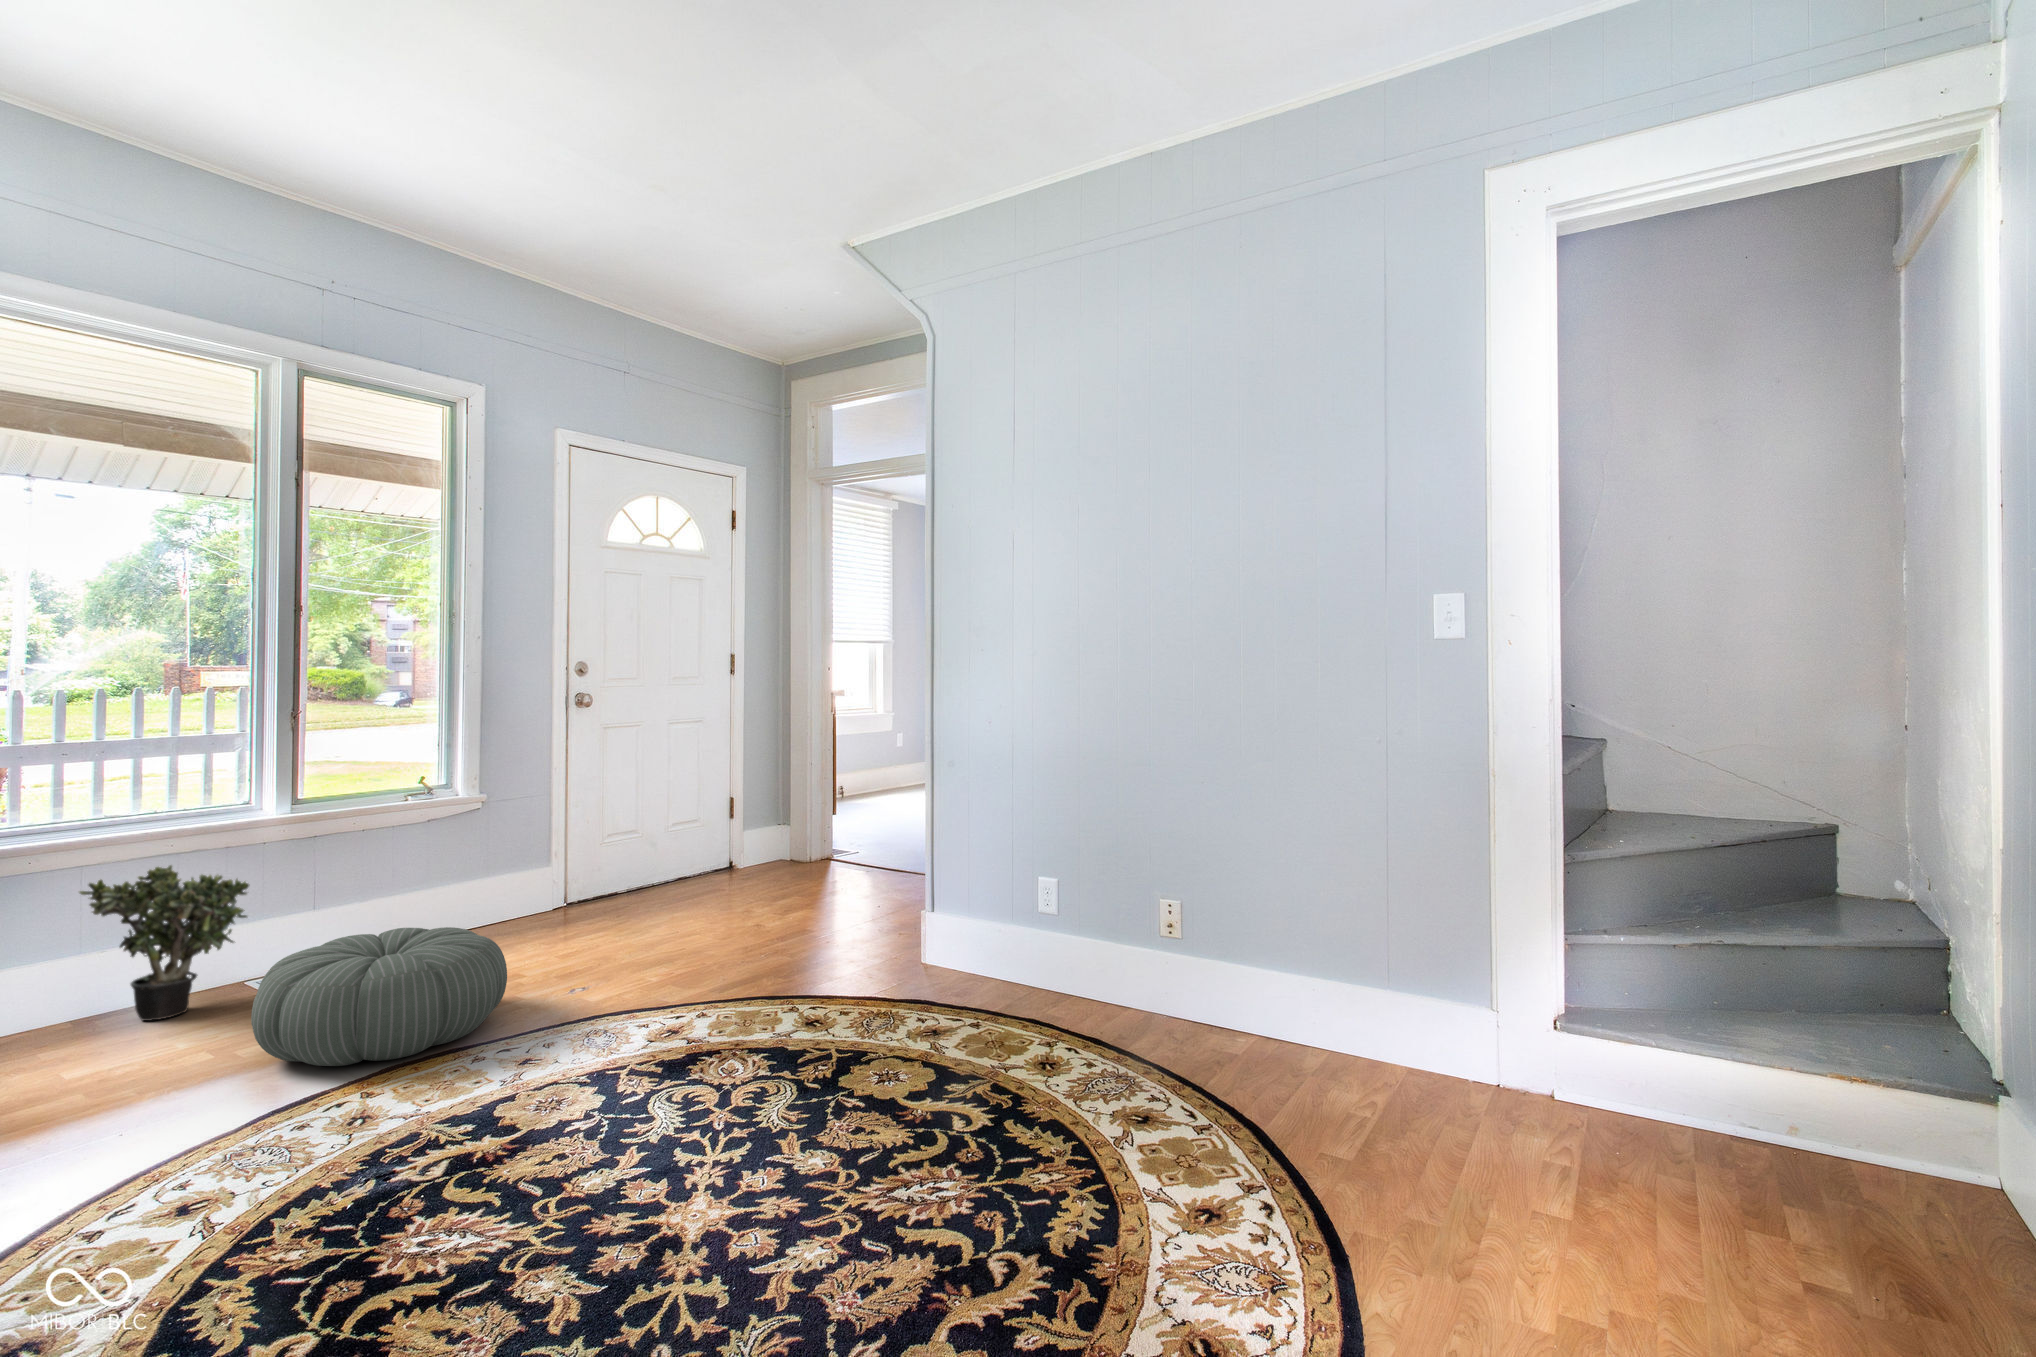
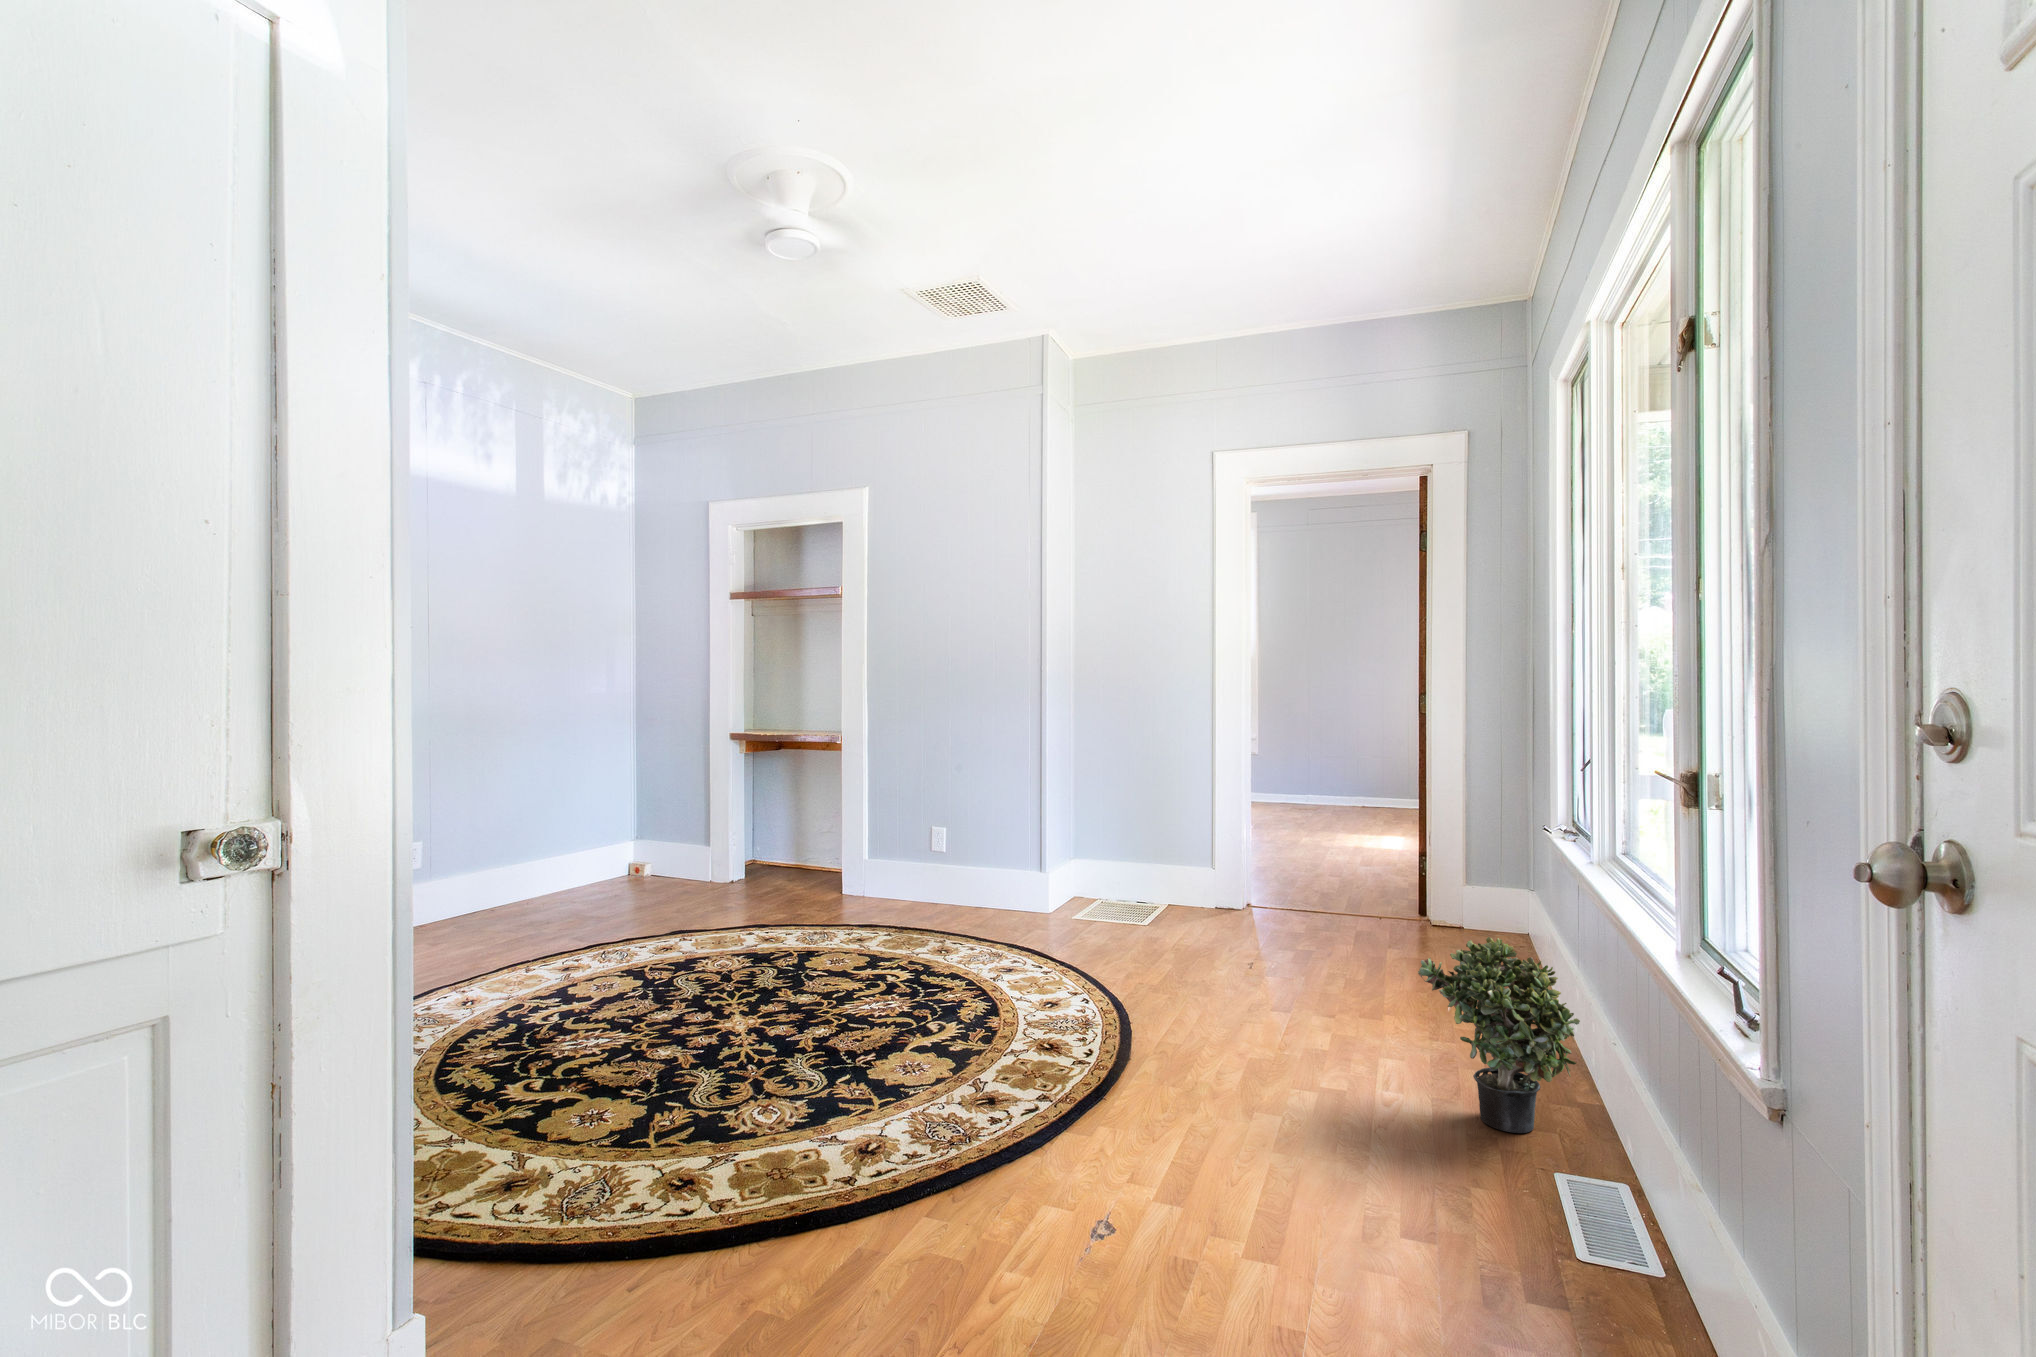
pouf: present [251,927,507,1066] -> none [1071,991,1316,1162]

